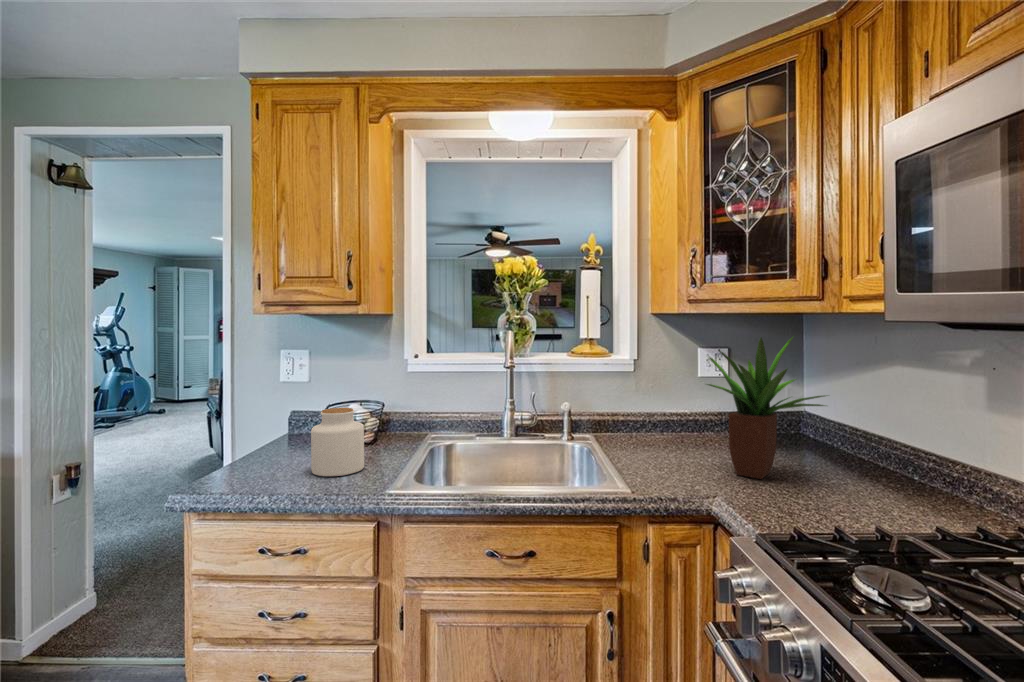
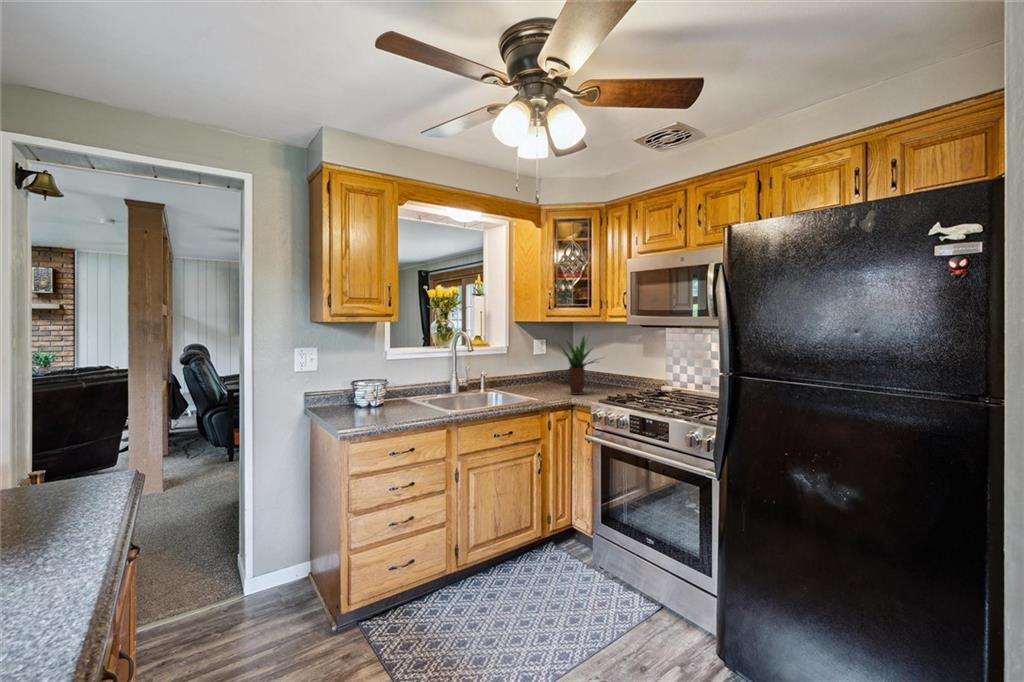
jar: present [311,408,364,476] -> none [383,378,412,415]

